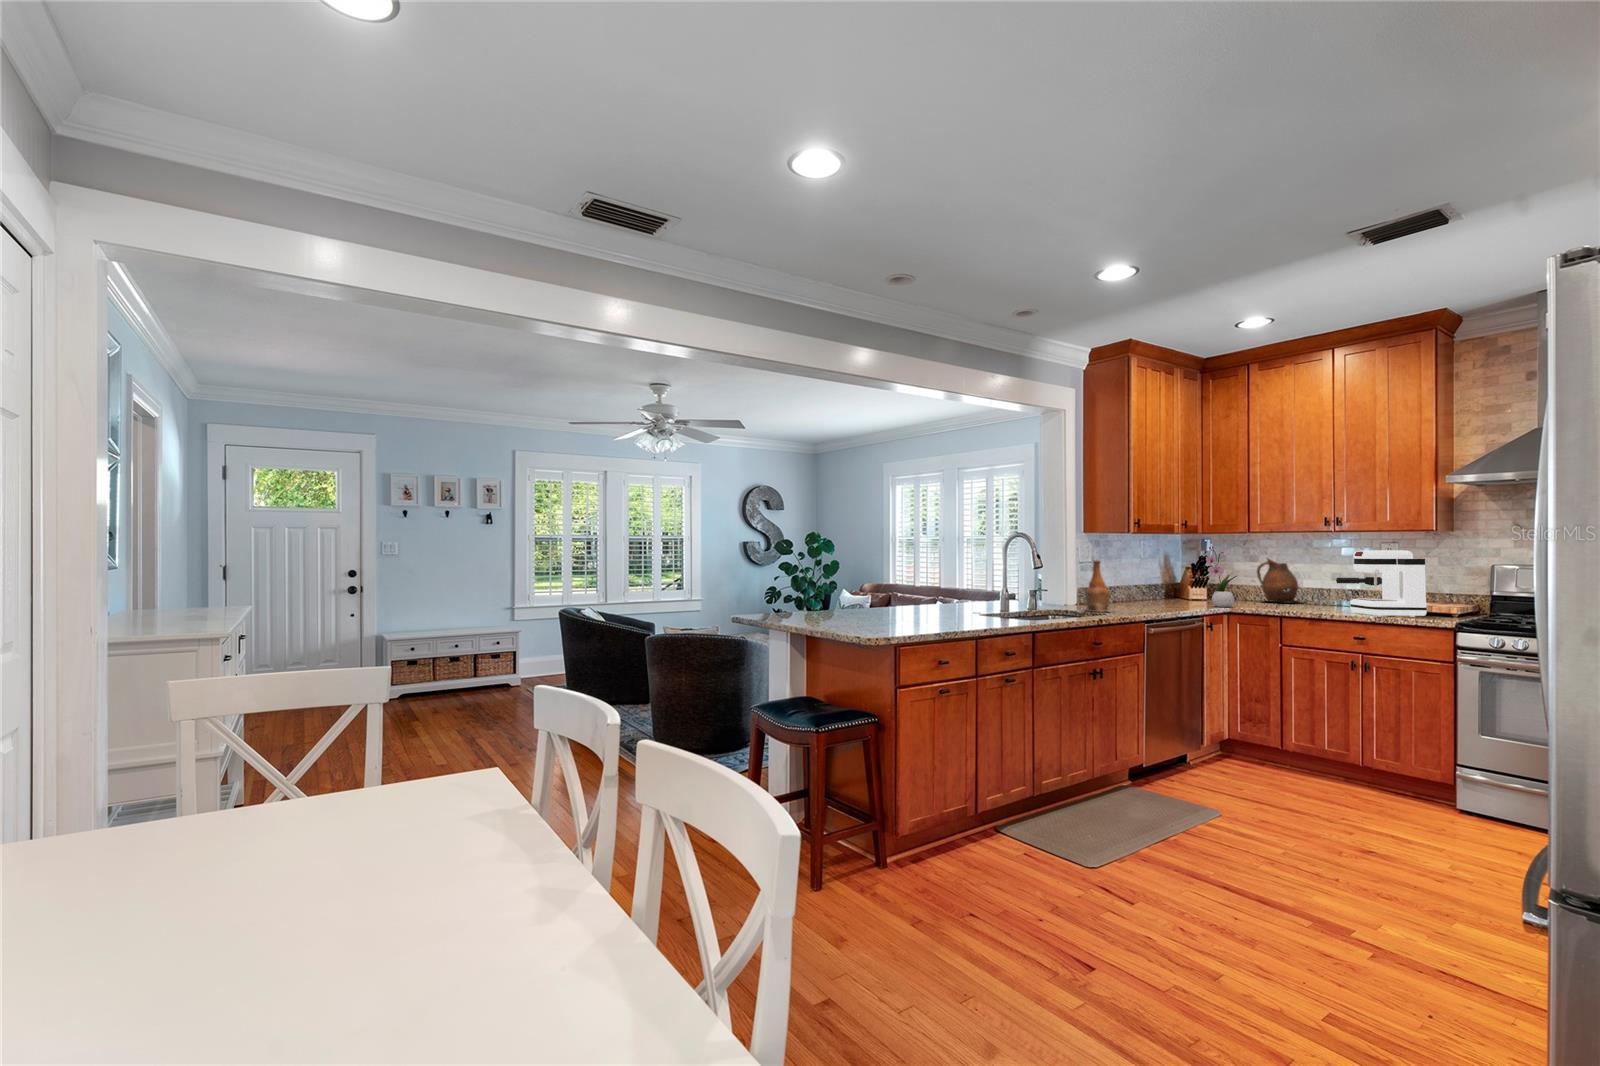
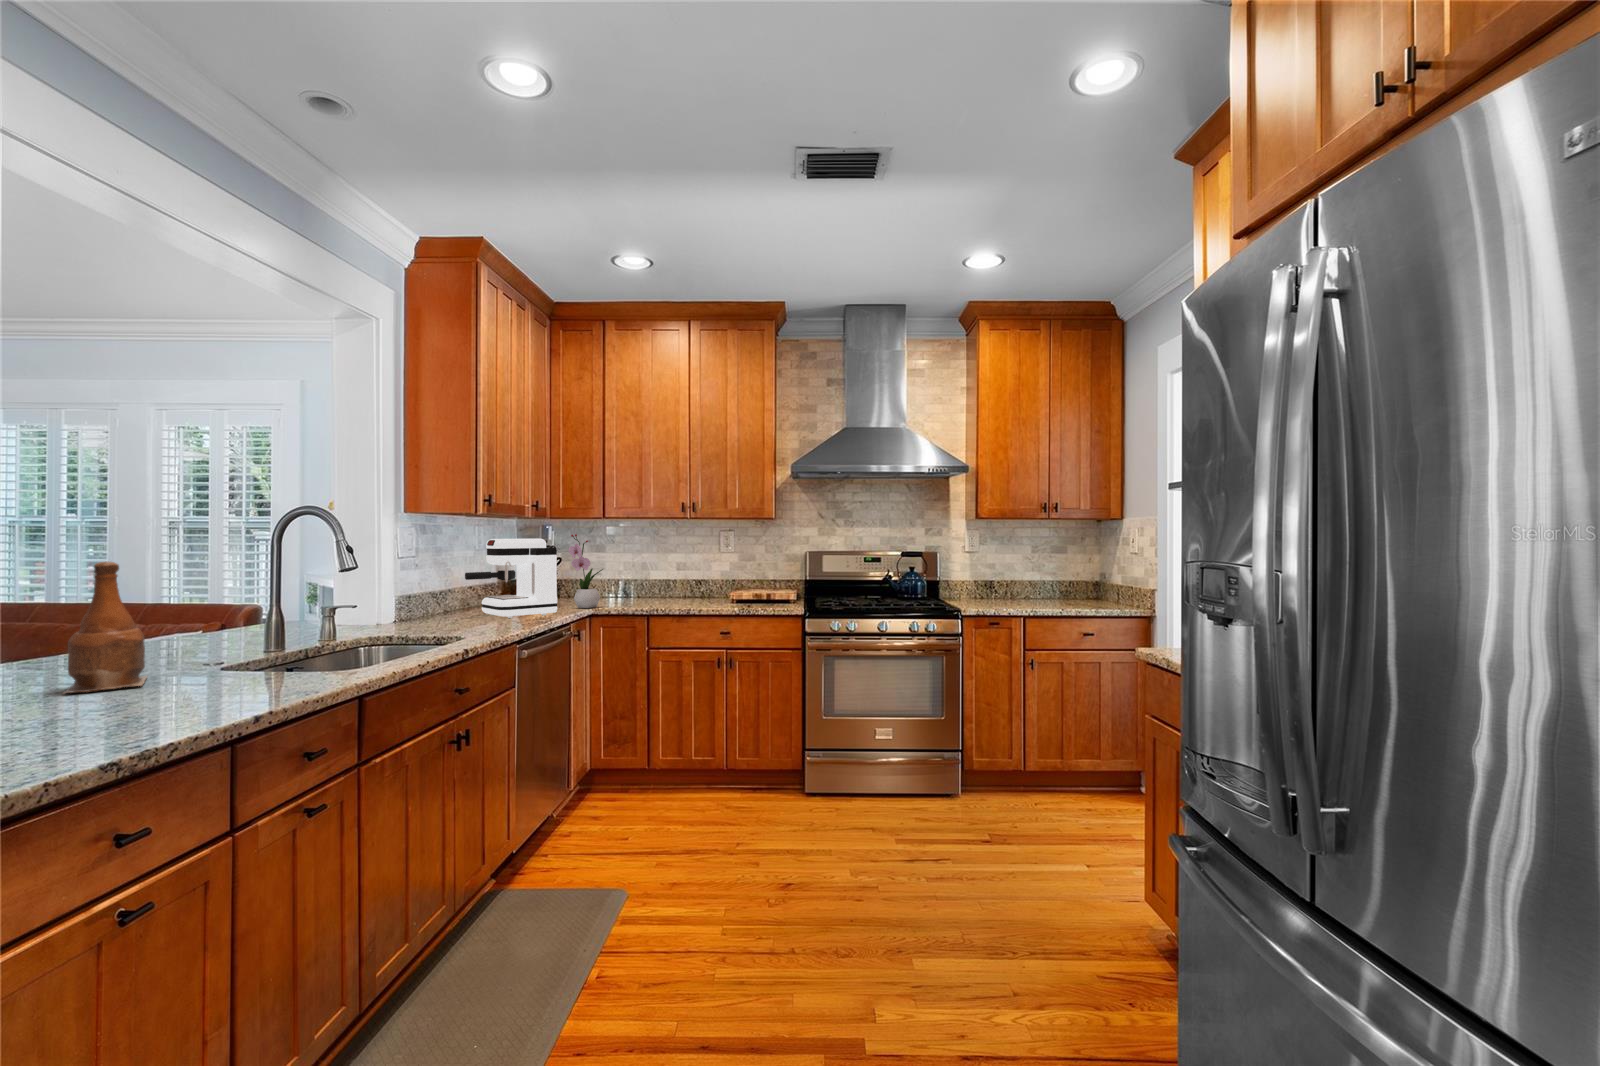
coffee maker: present [1336,551,1427,617] -> present [465,539,557,618]
ceramic pitcher: present [1257,558,1298,603] -> none [604,547,650,597]
bottle: present [1086,560,1110,612] -> present [65,562,147,693]

